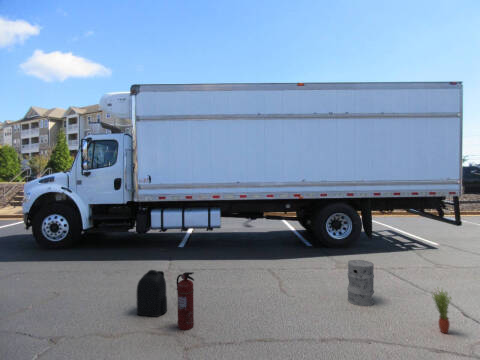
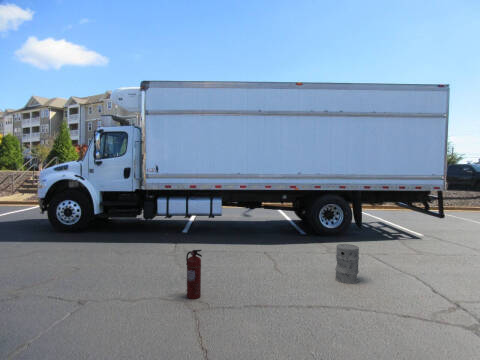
backpack: present [137,270,167,317] -> none [150,248,177,289]
potted plant: present [433,289,451,333] -> none [406,266,423,306]

